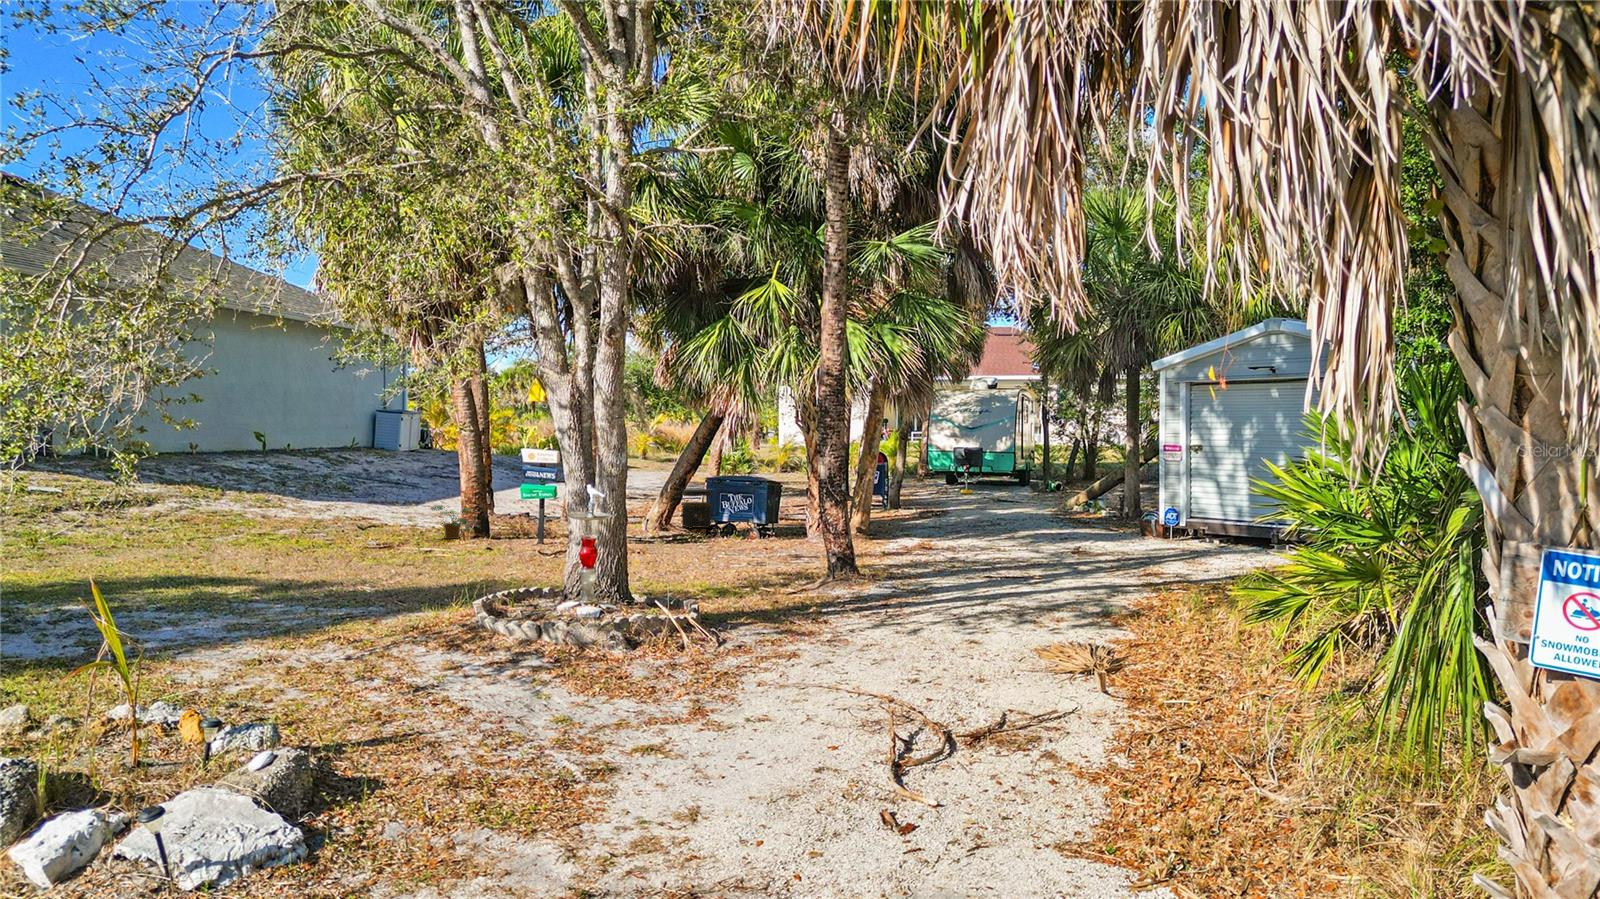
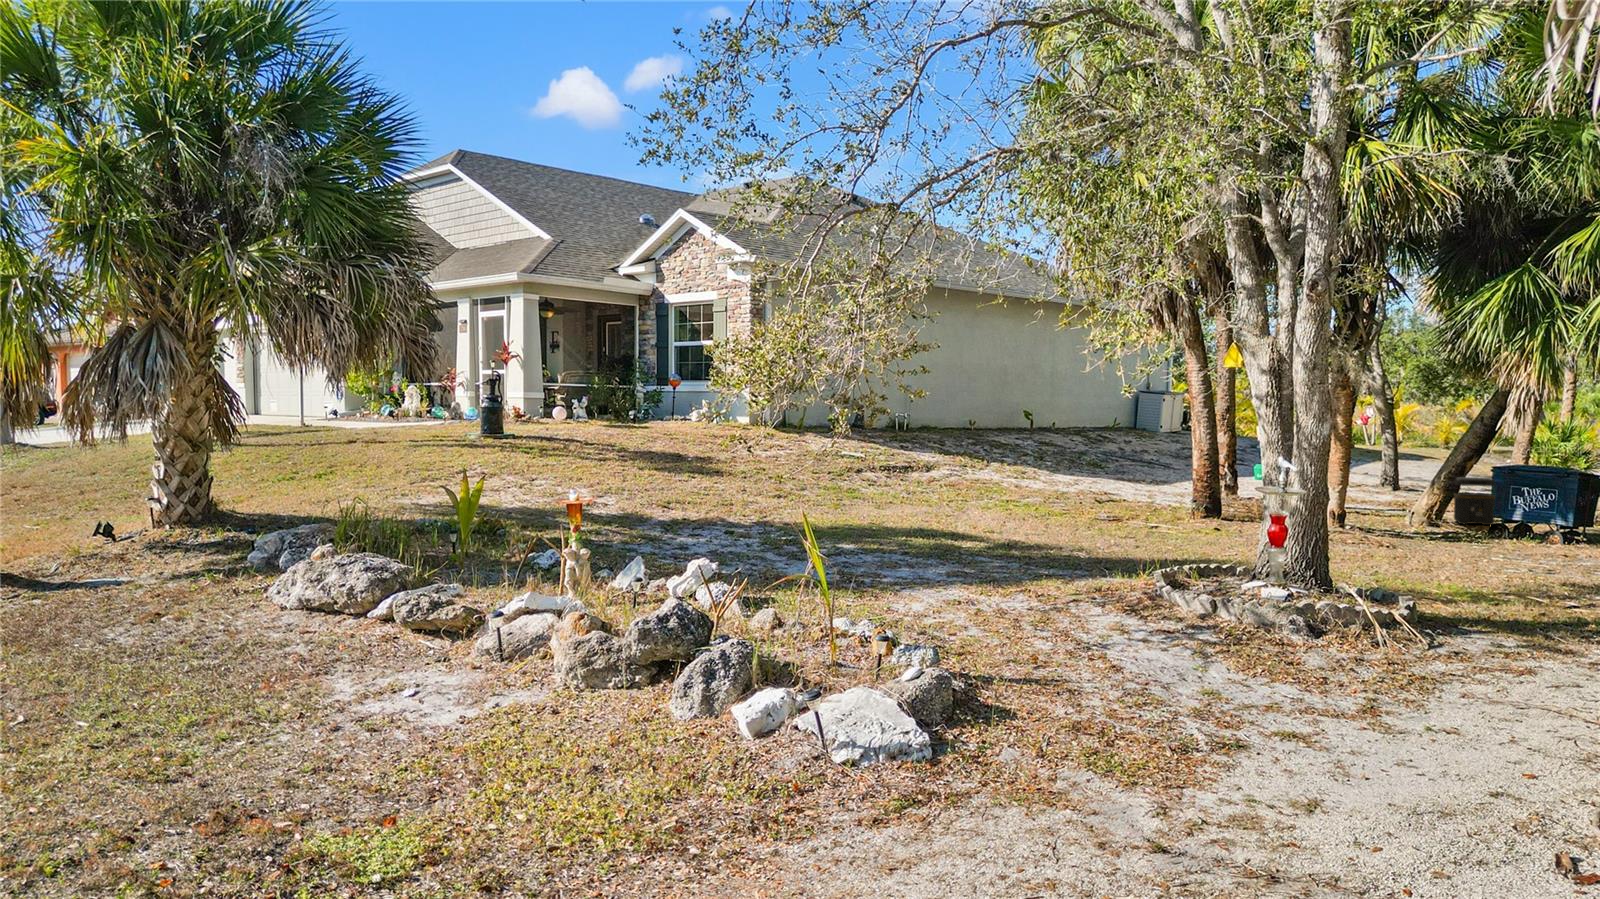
potted plant: present [431,505,471,539] -> none [1155,484,1199,519]

